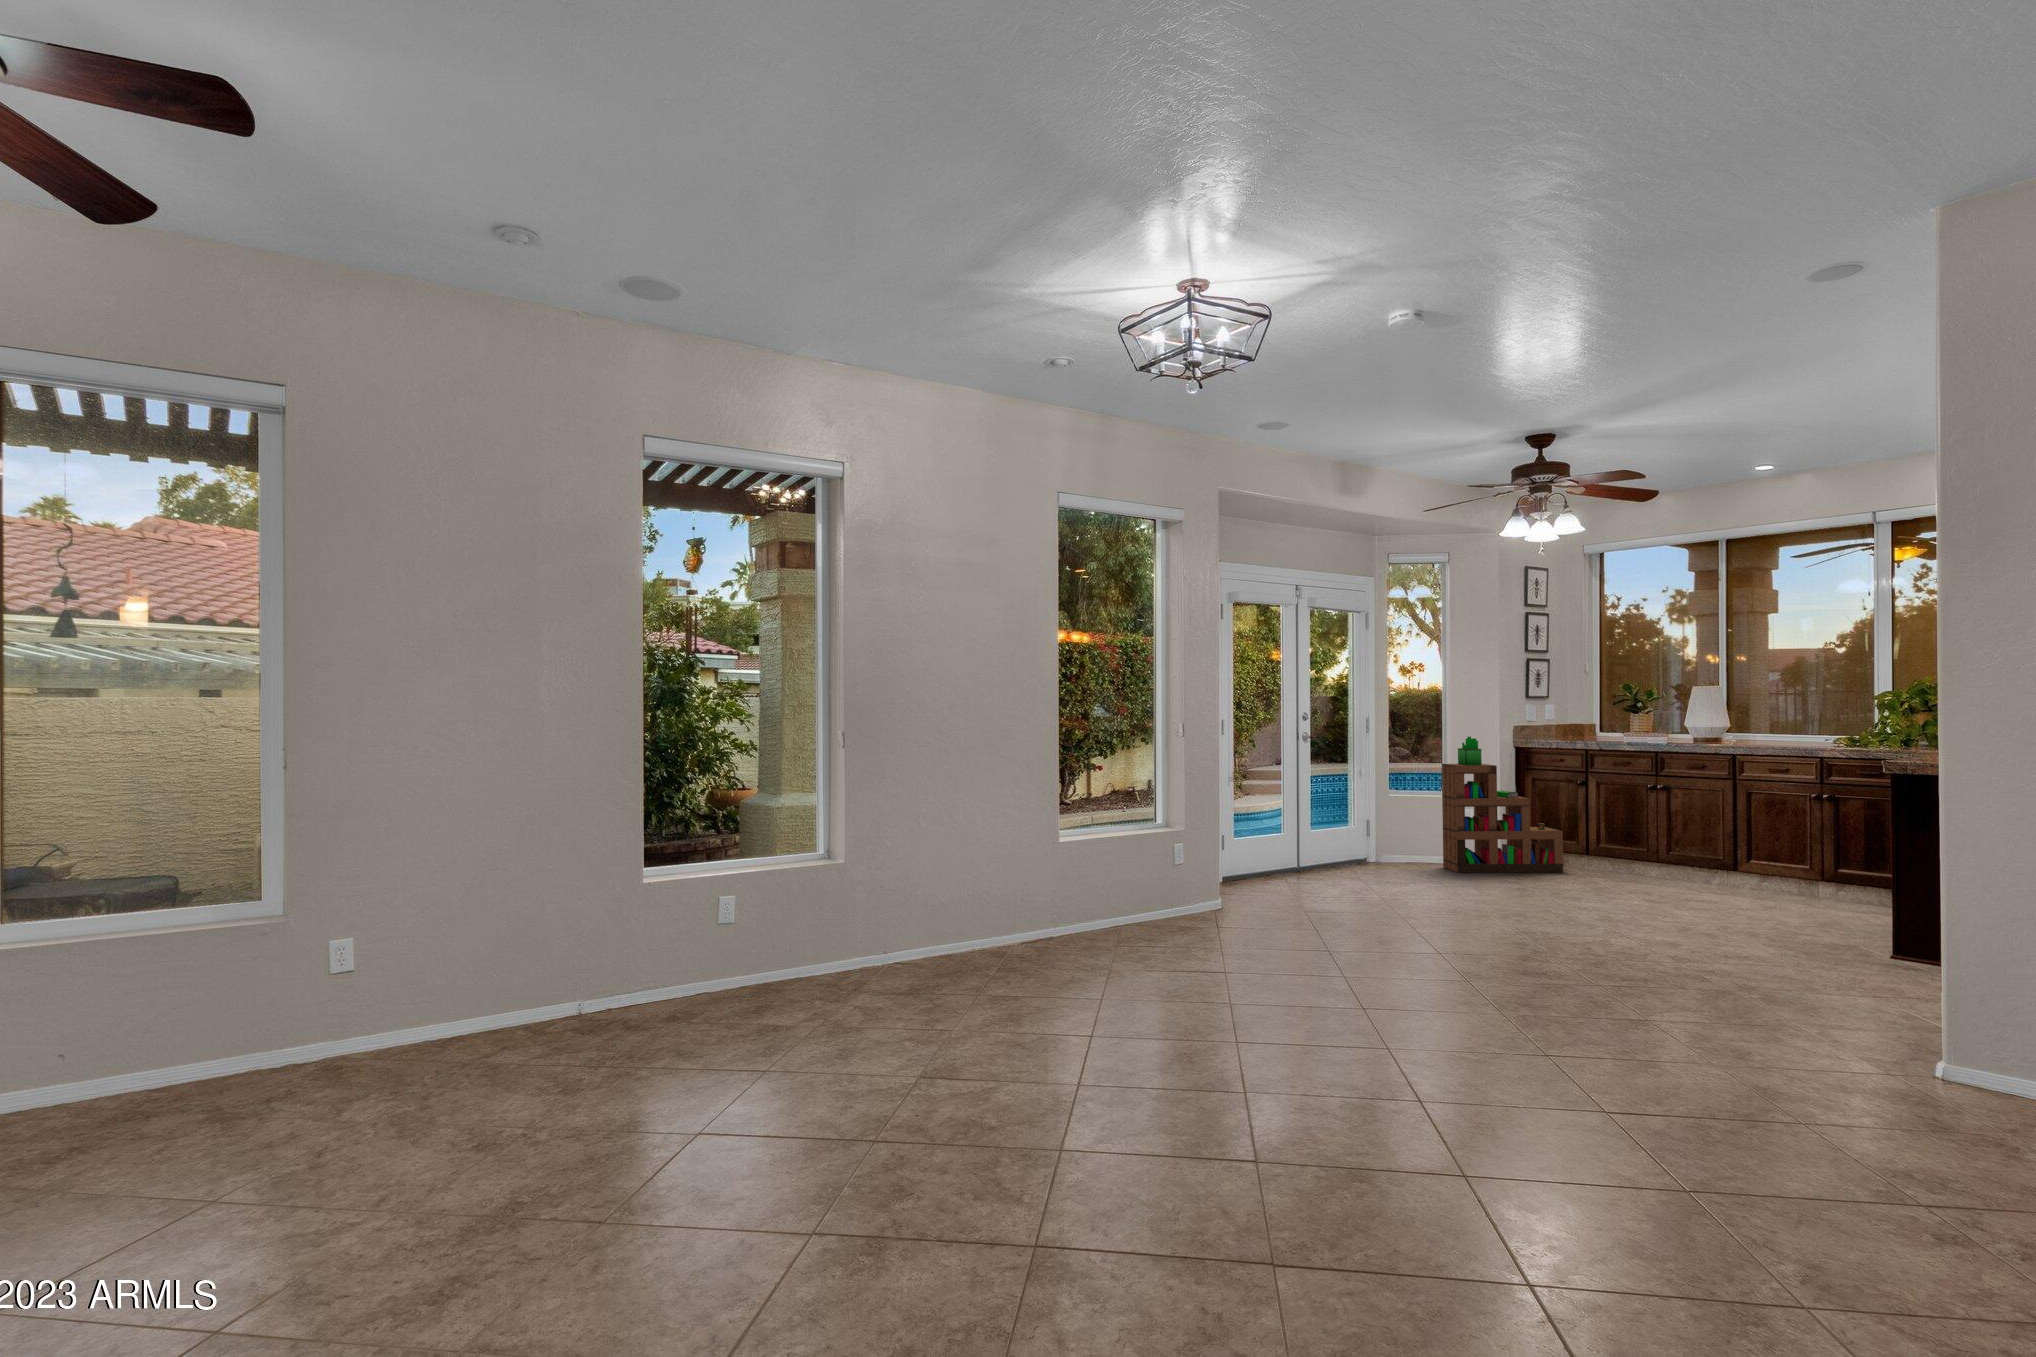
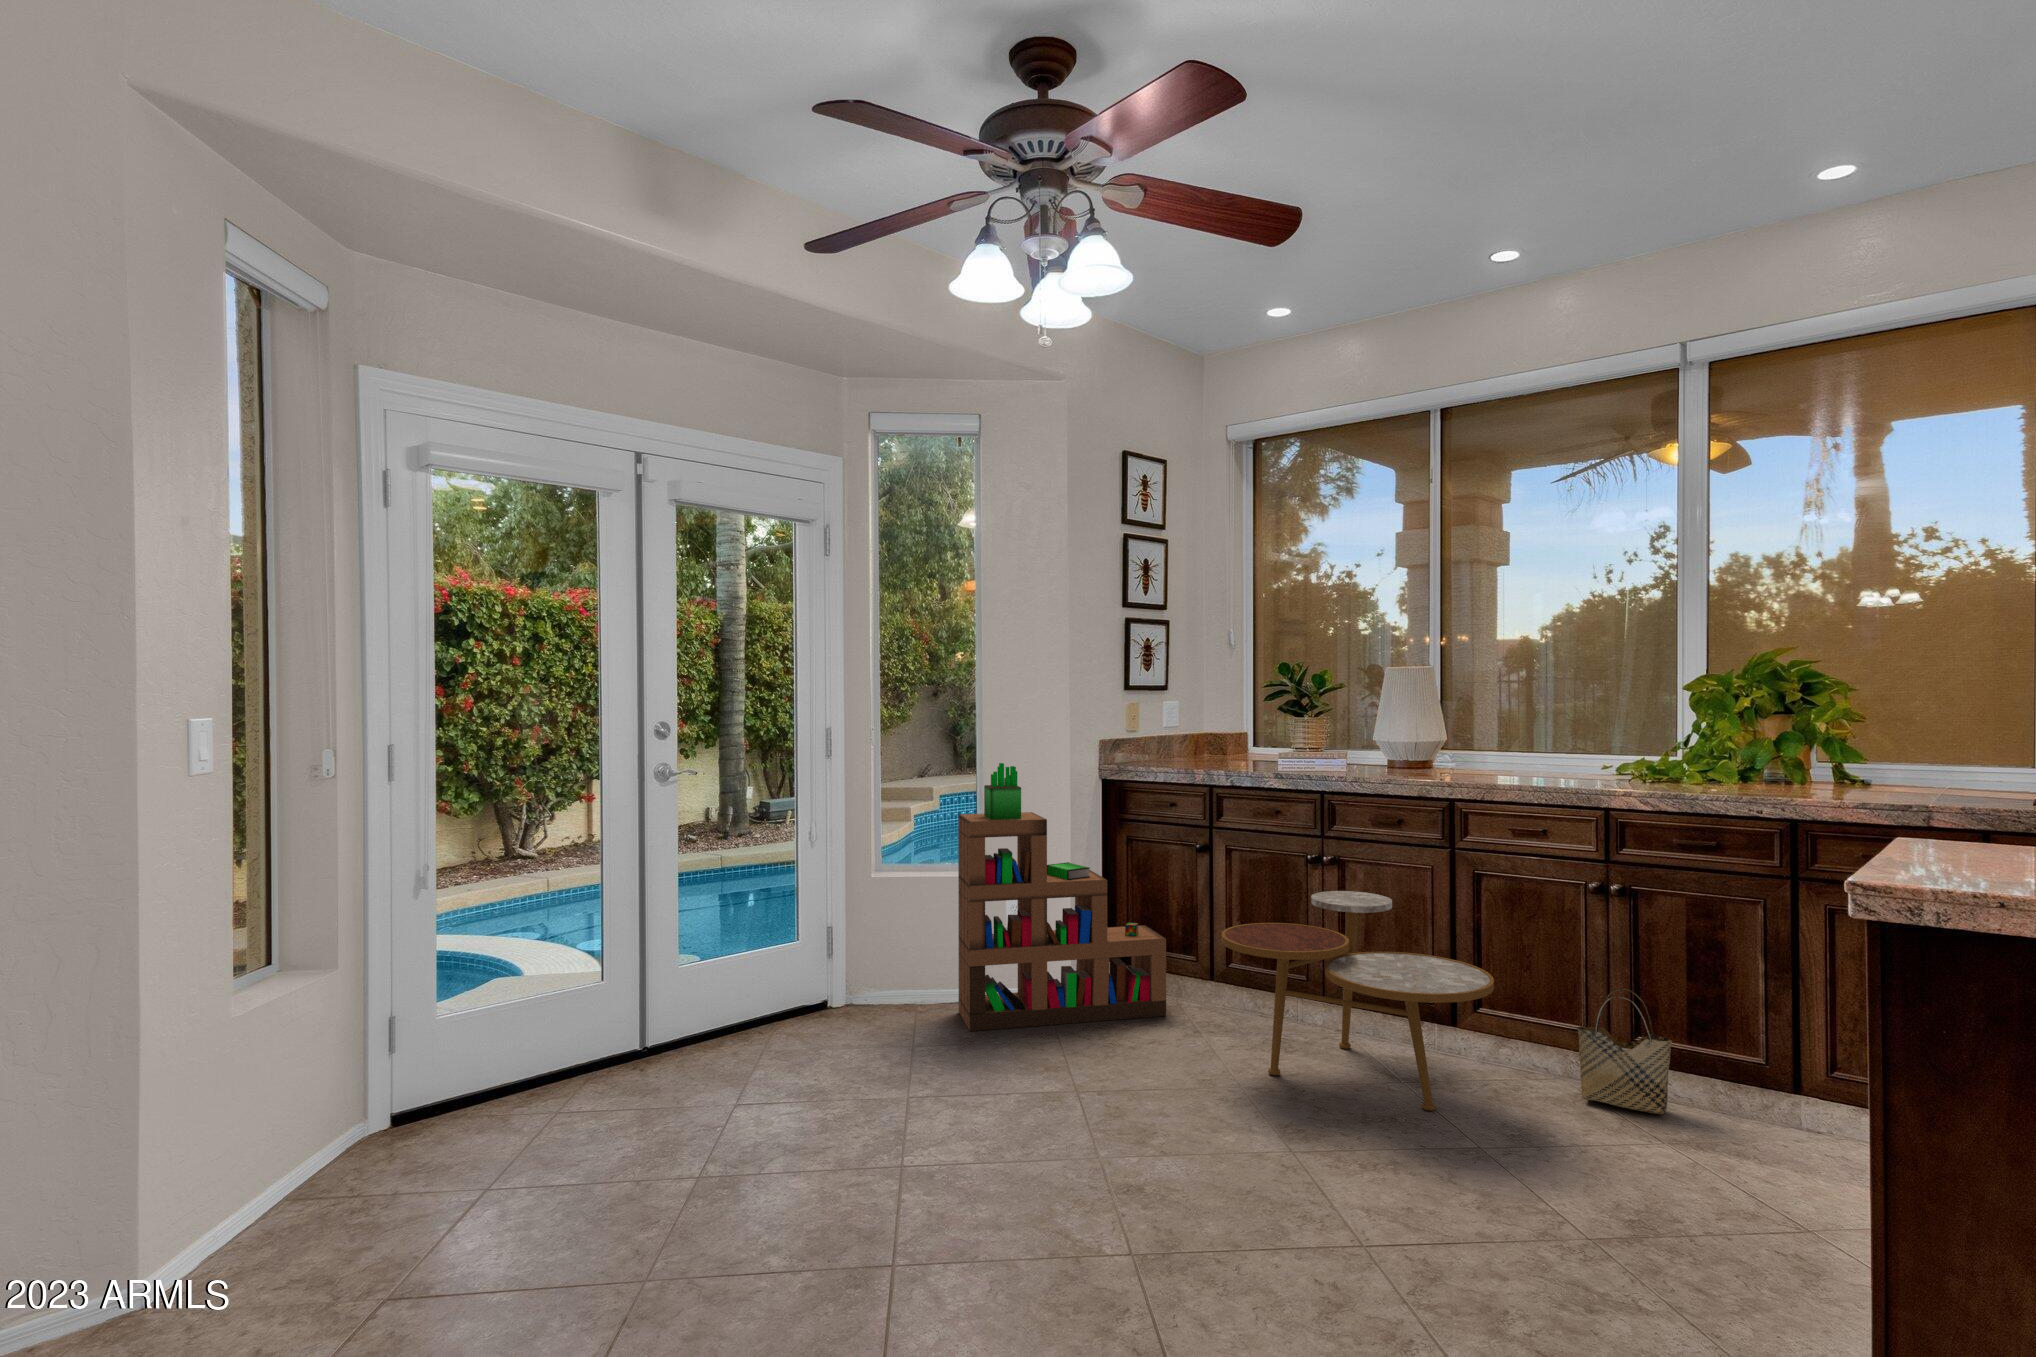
side table: none [1606,803,1759,899] -> present [1222,891,1494,1111]
woven basket: none [1806,846,1858,904] -> present [1577,988,1672,1114]

